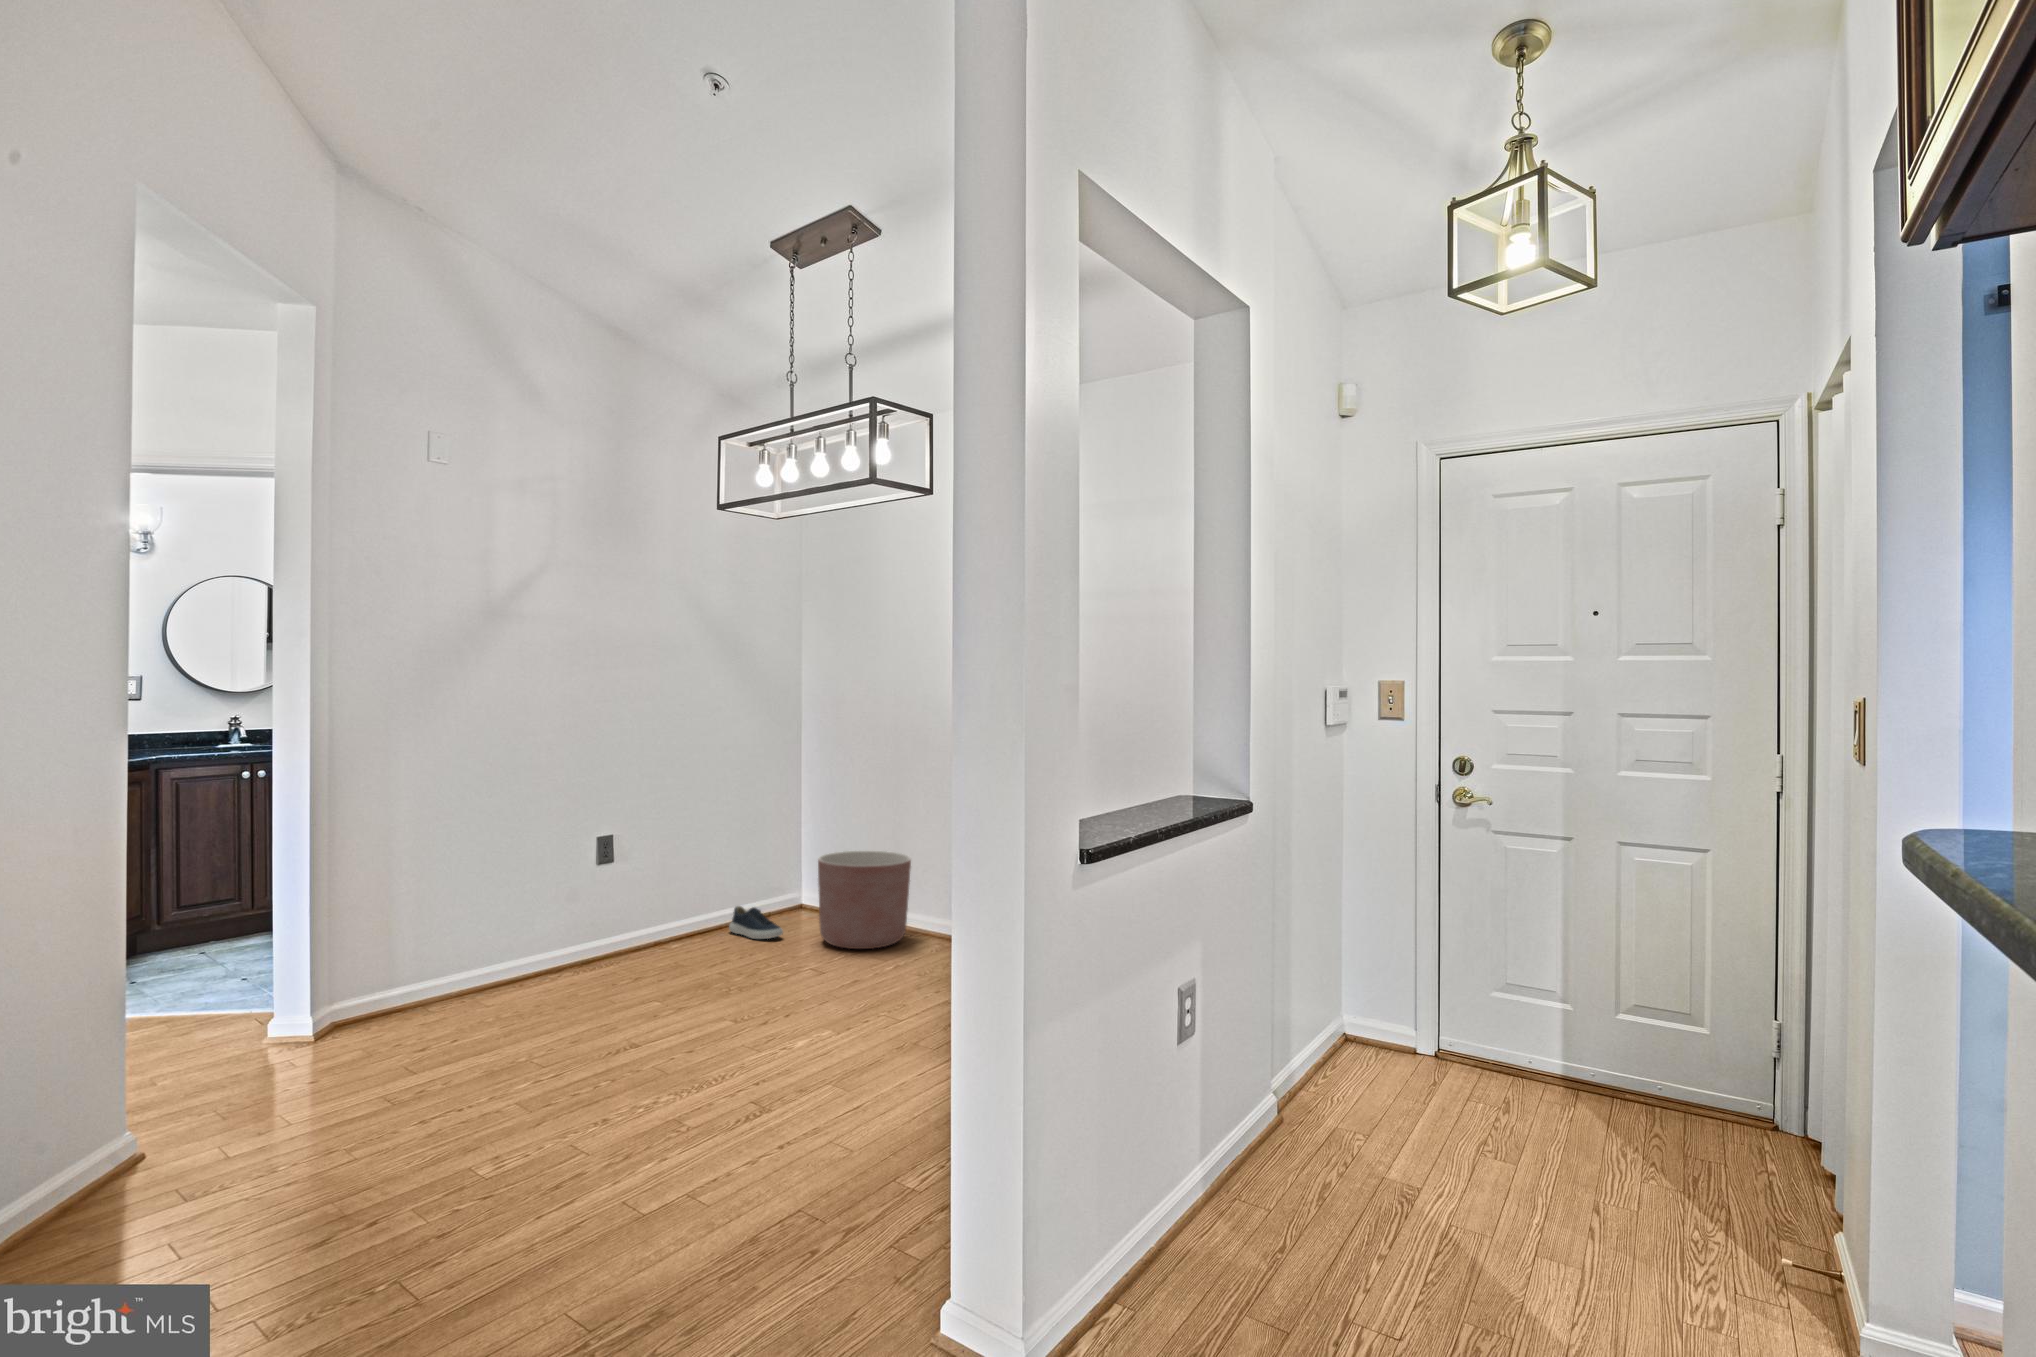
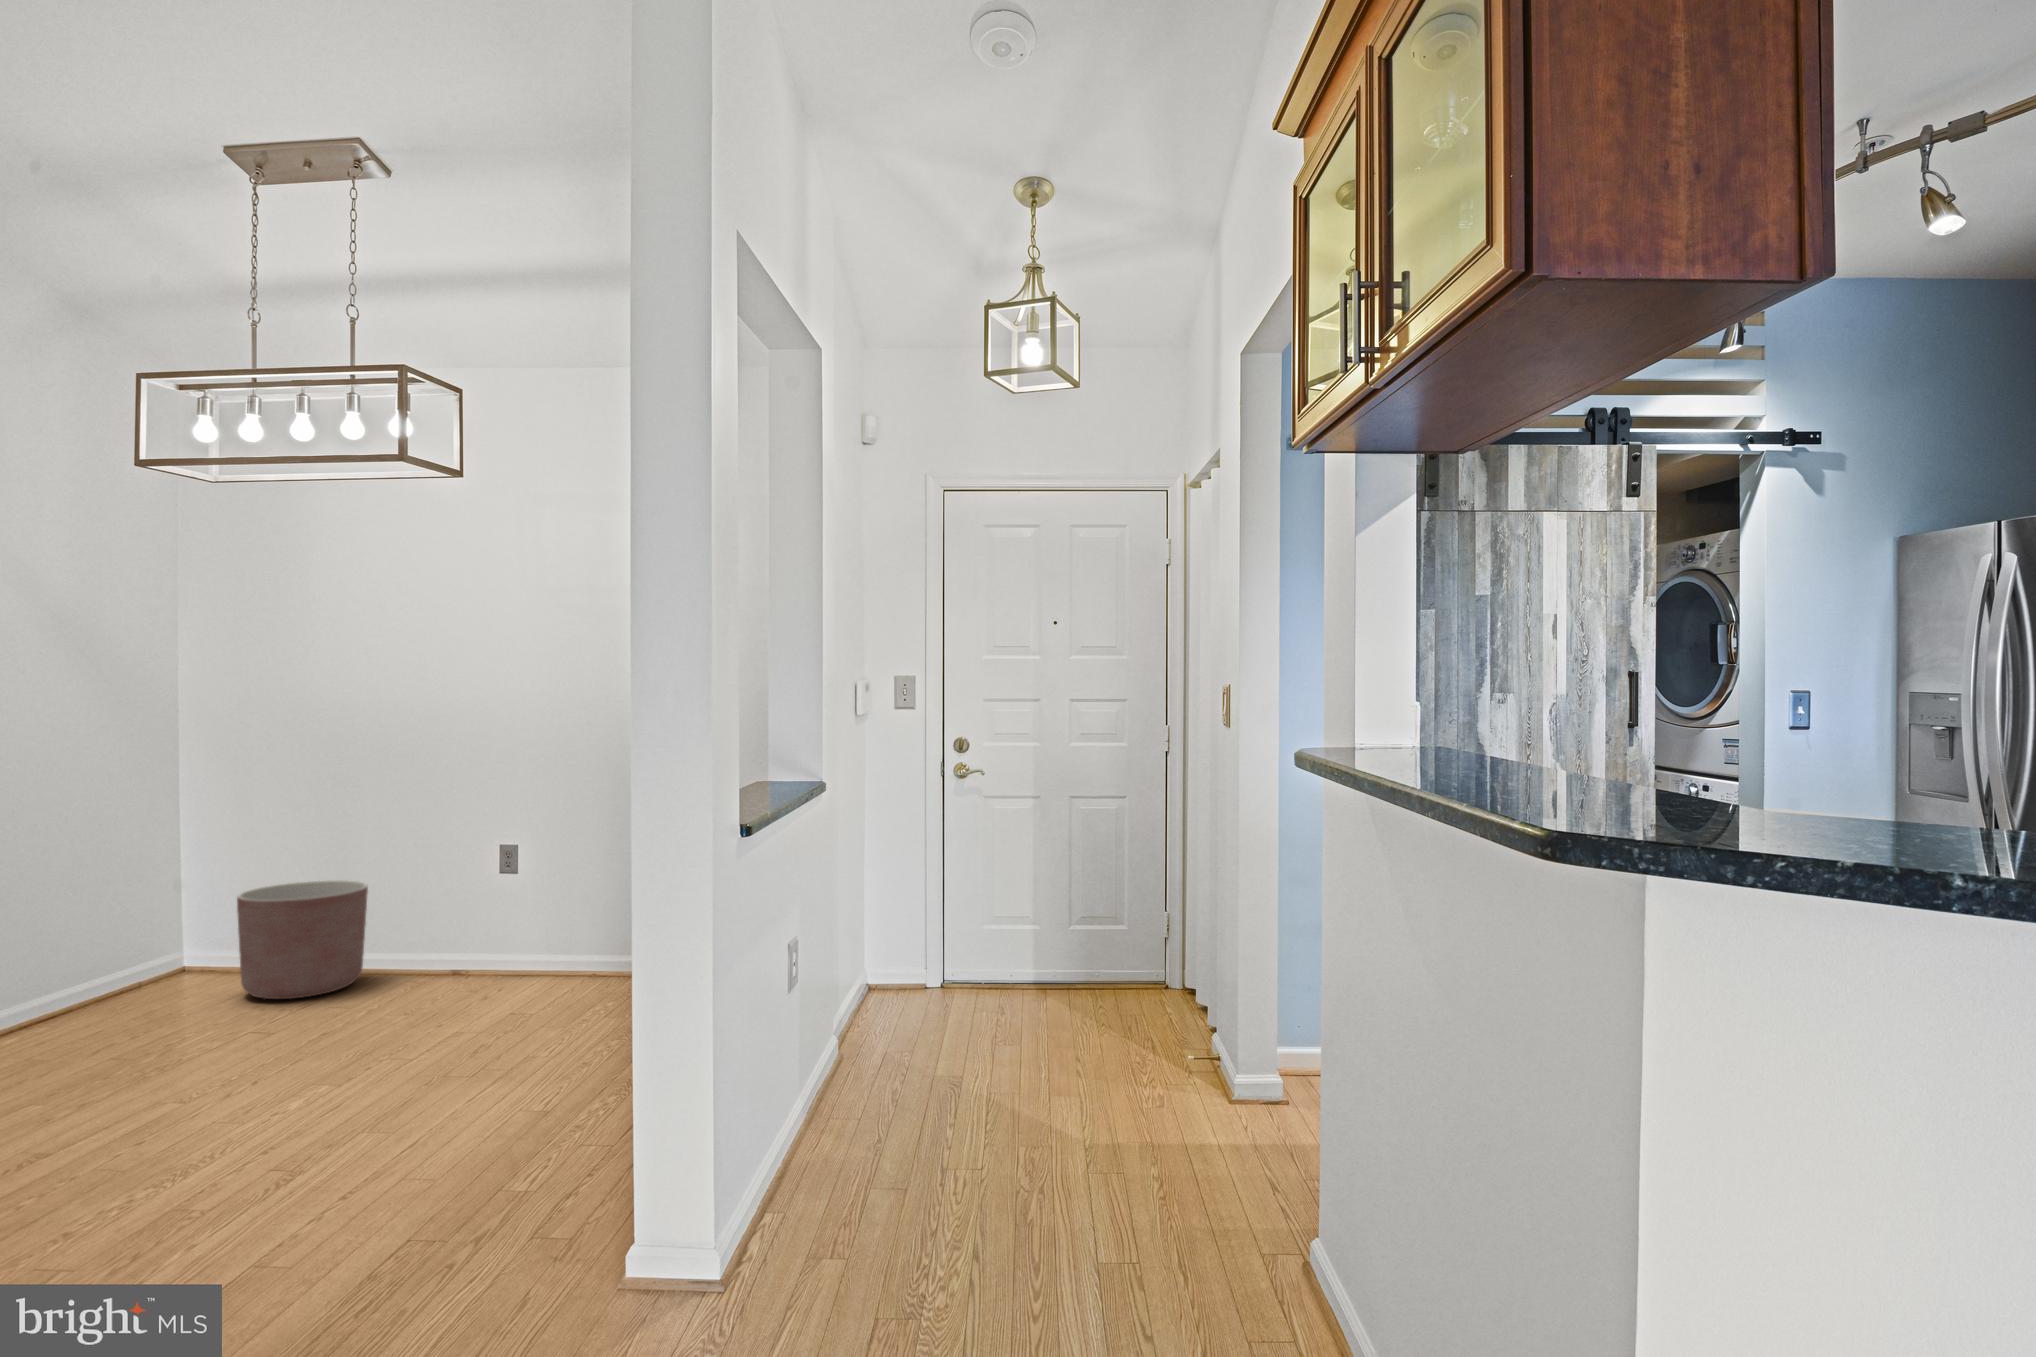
shoe: present [729,906,783,939] -> none [89,970,183,1010]

